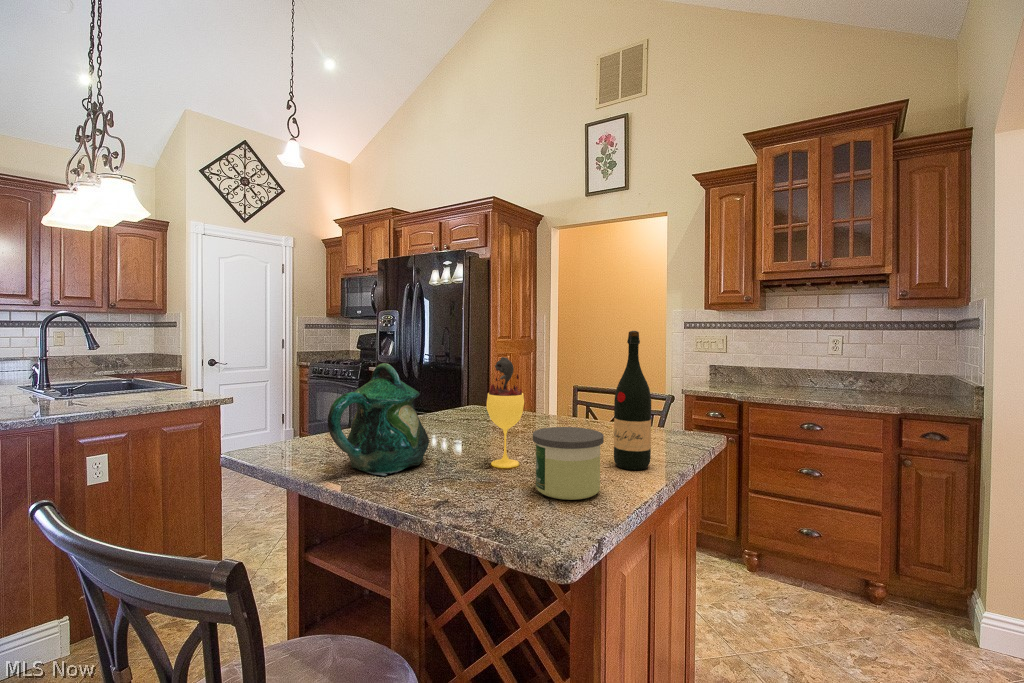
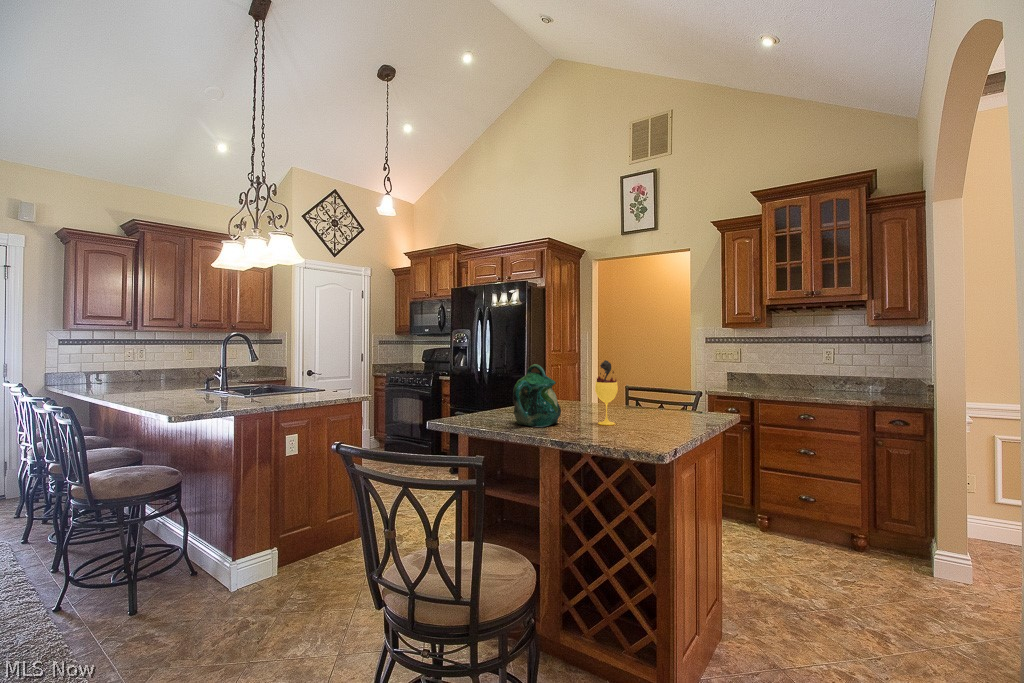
wine bottle: present [614,331,651,470] -> none [671,344,694,426]
candle: present [533,427,604,500] -> none [631,399,671,435]

